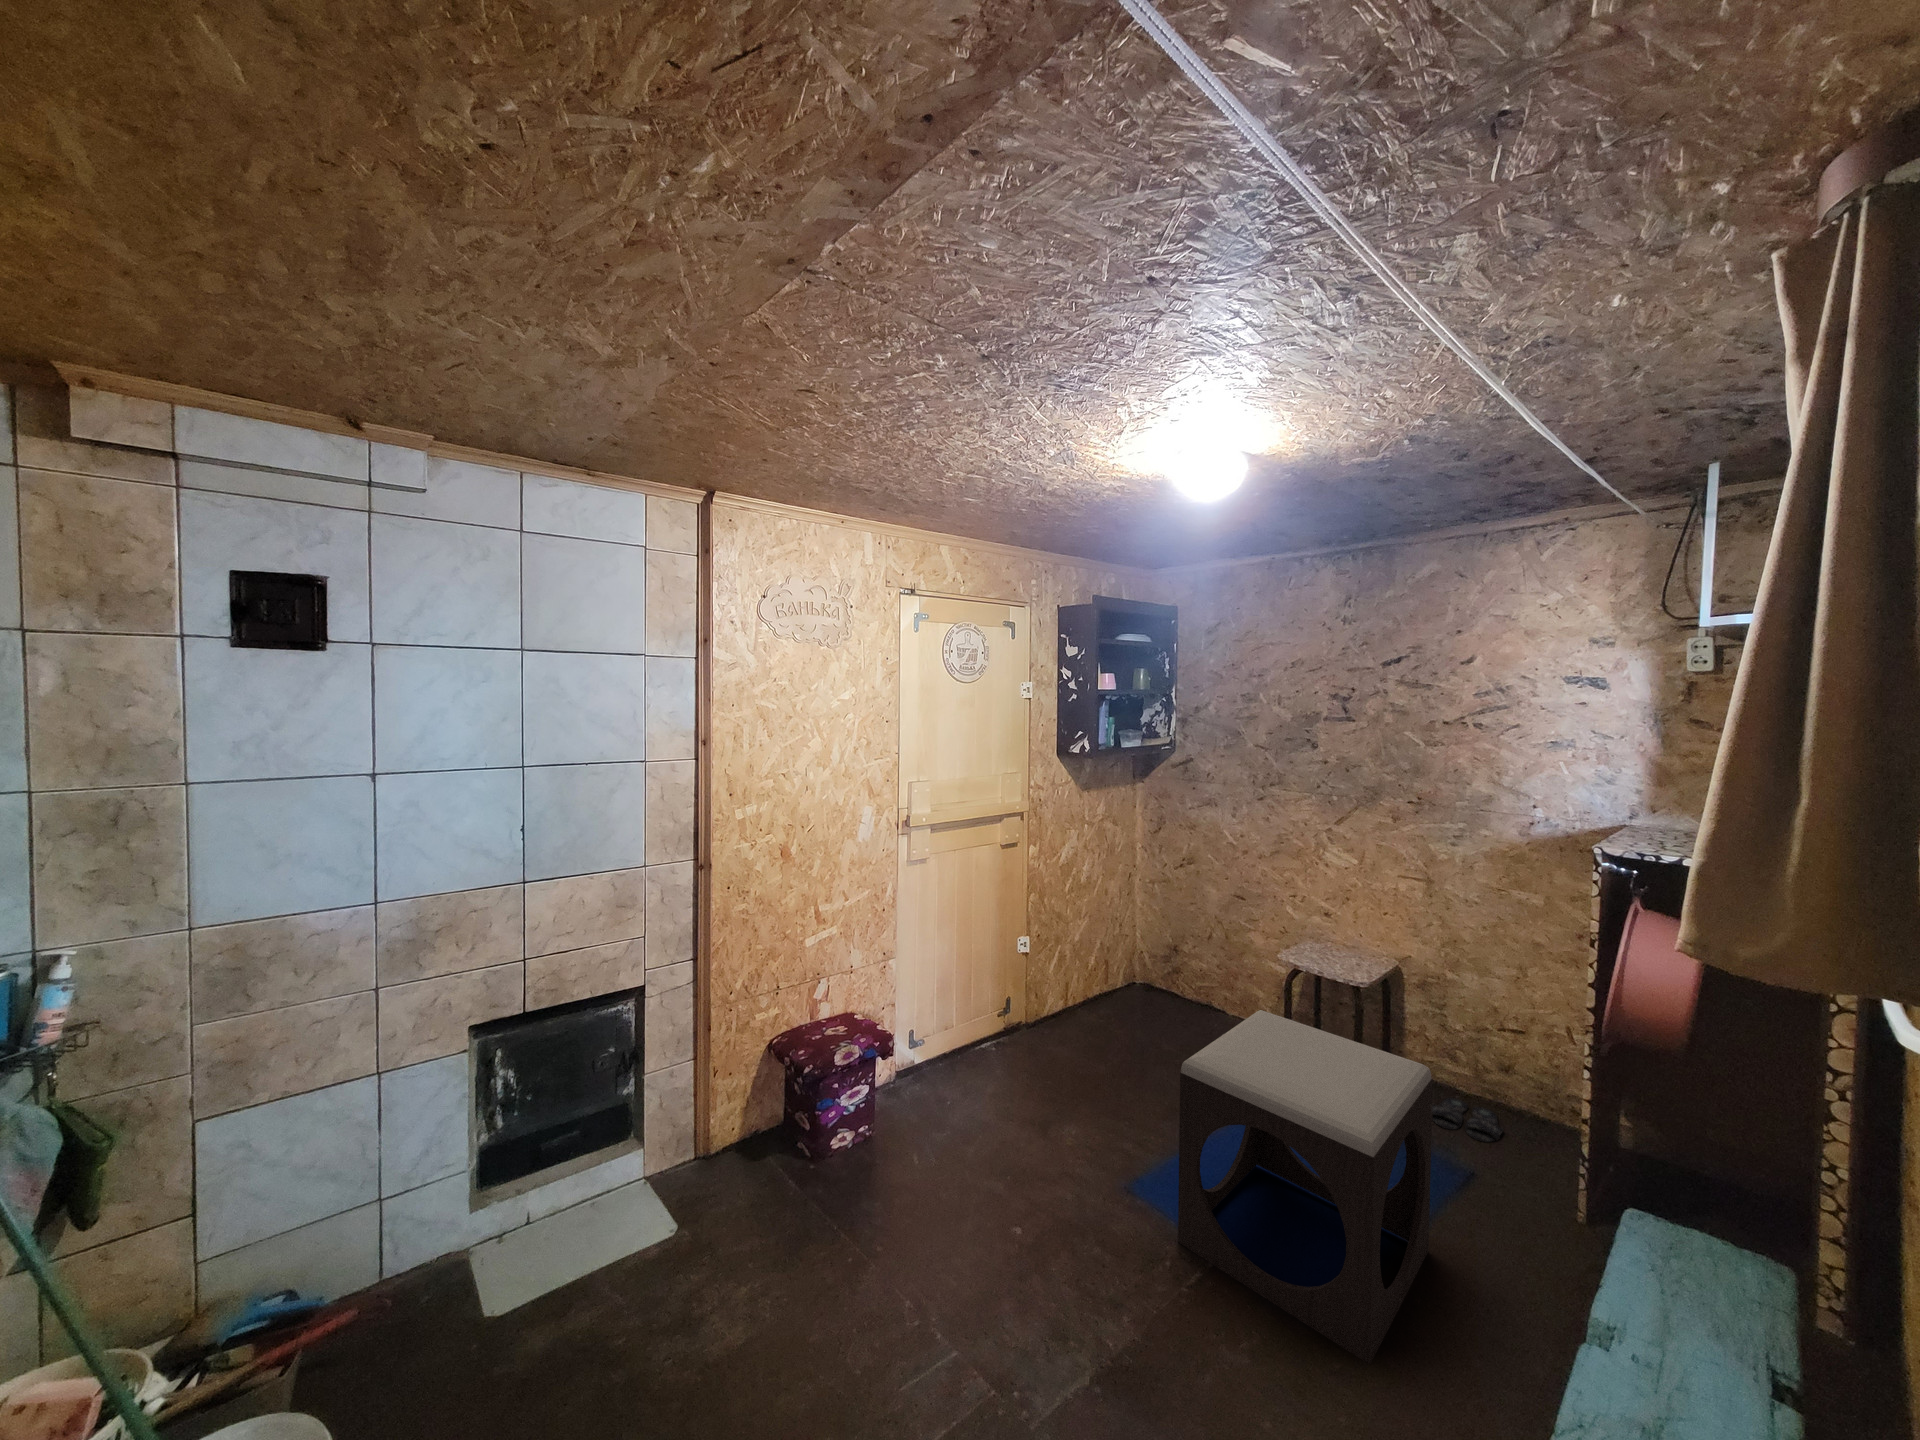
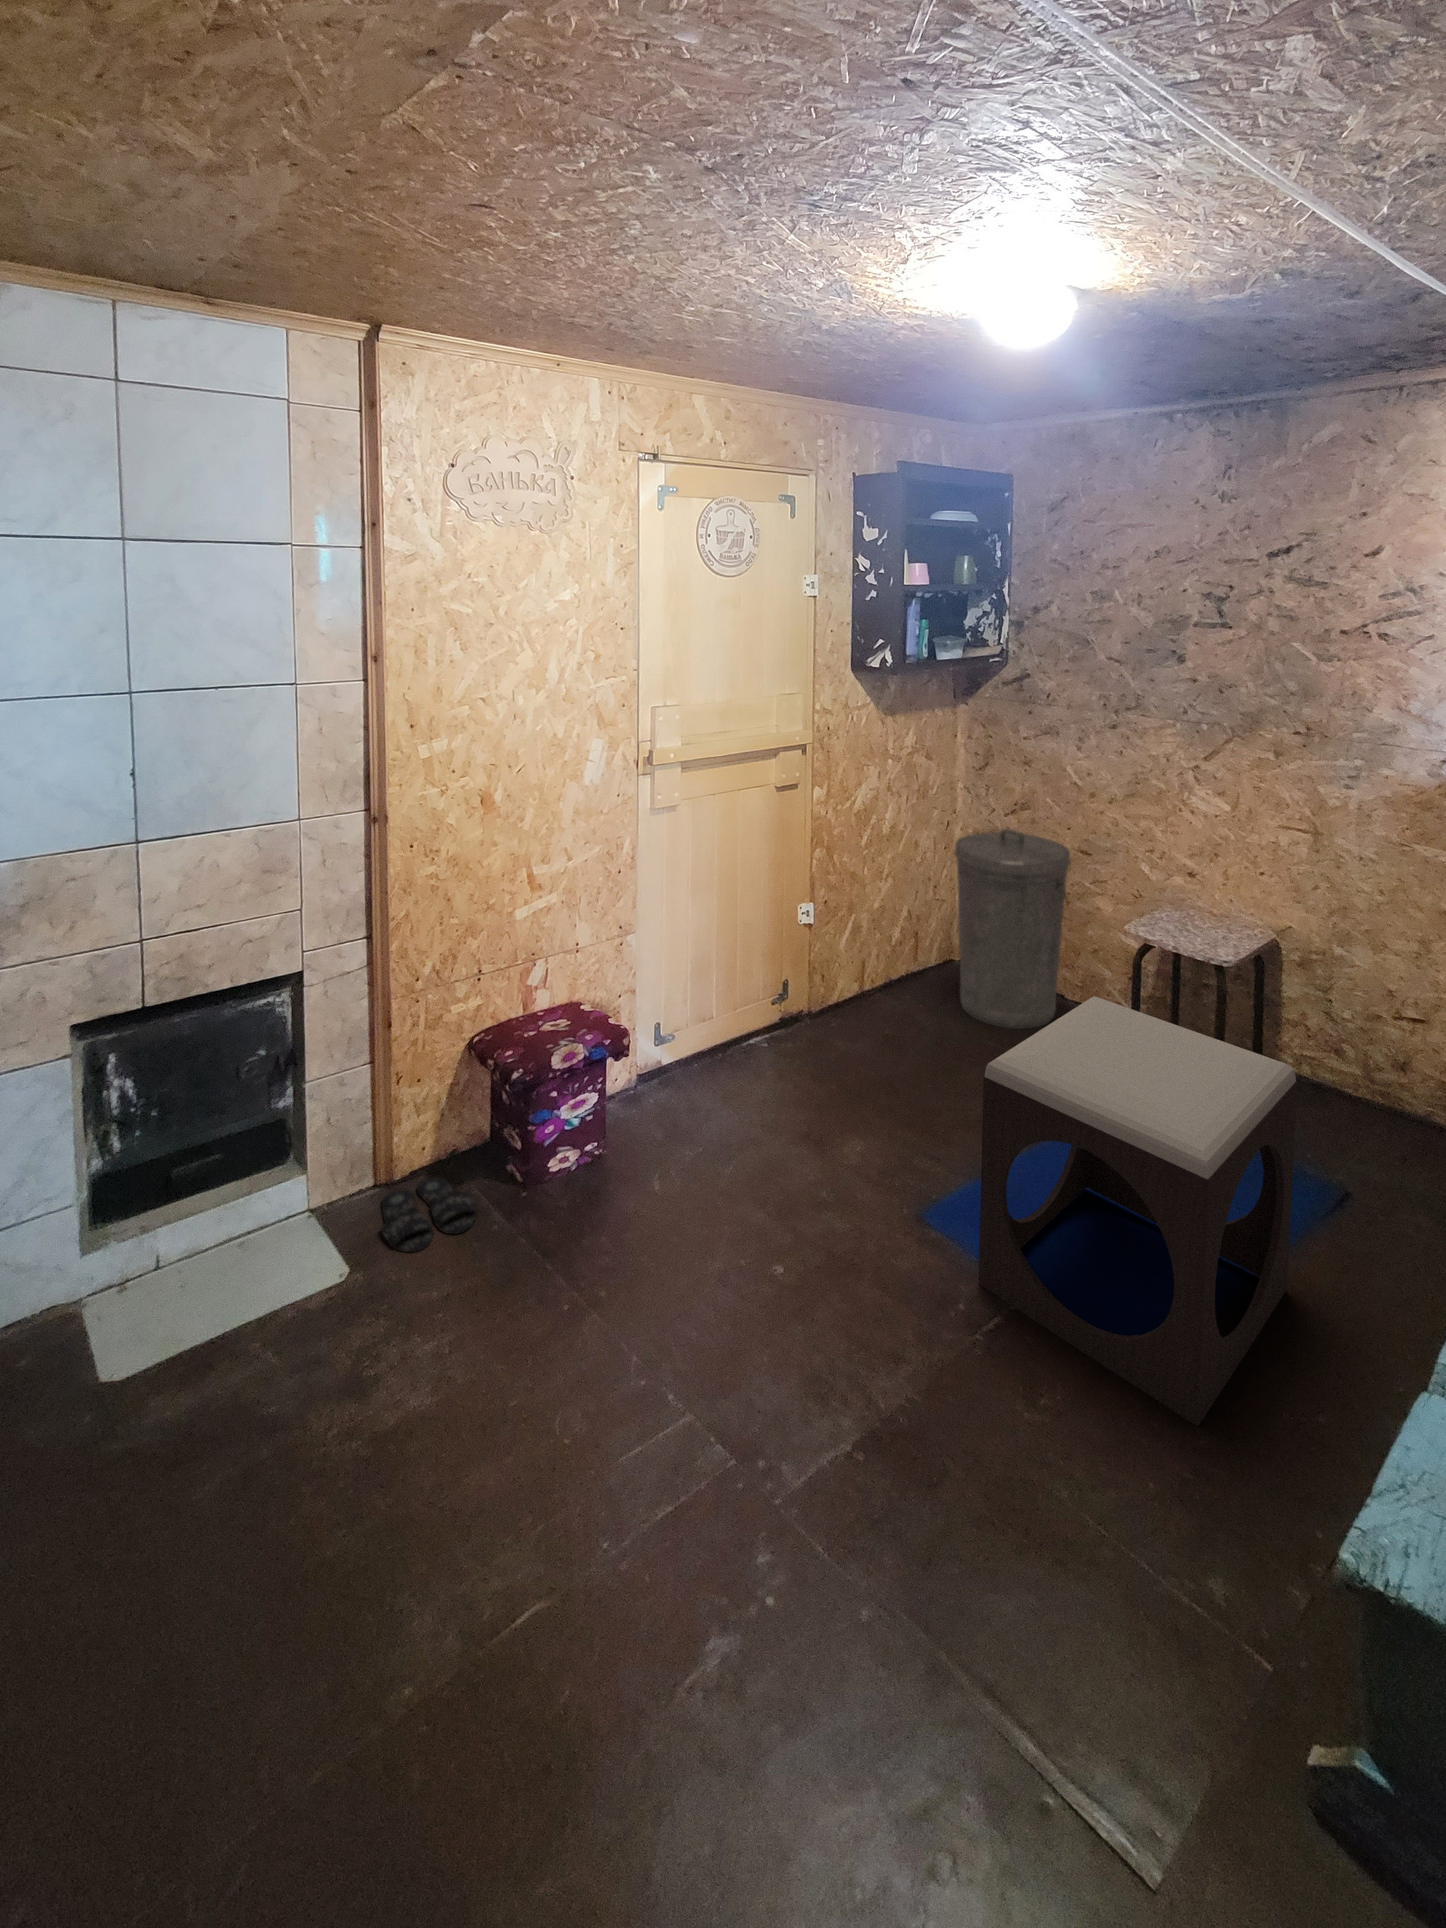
trash can: none [1135,881,1227,1038] -> present [954,829,1071,1029]
slippers: present [1432,1097,1503,1142] -> present [380,1177,476,1252]

